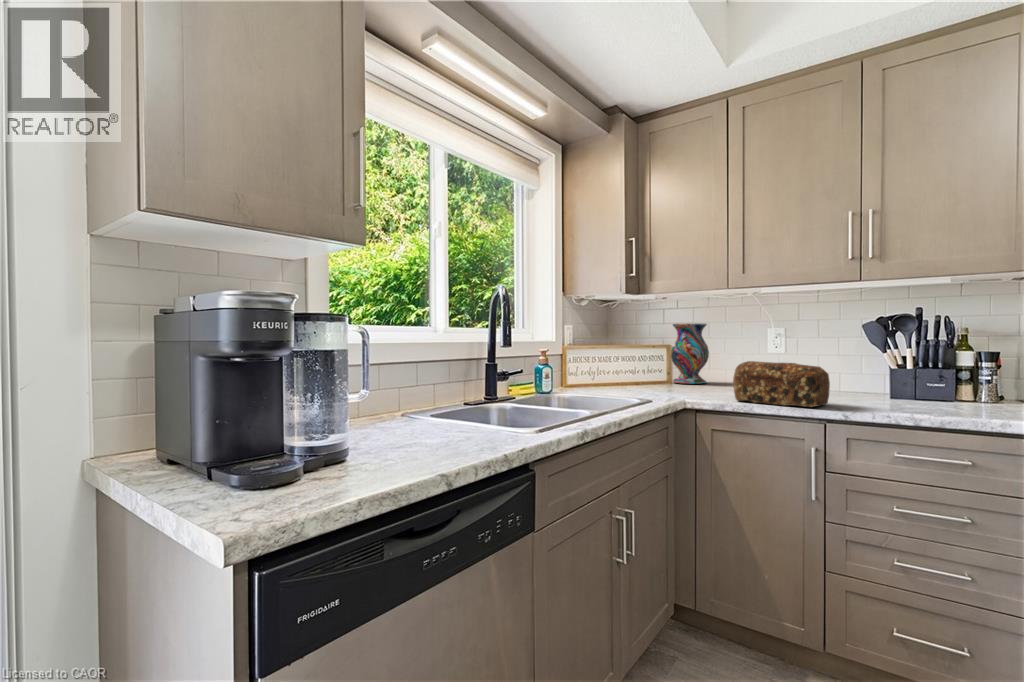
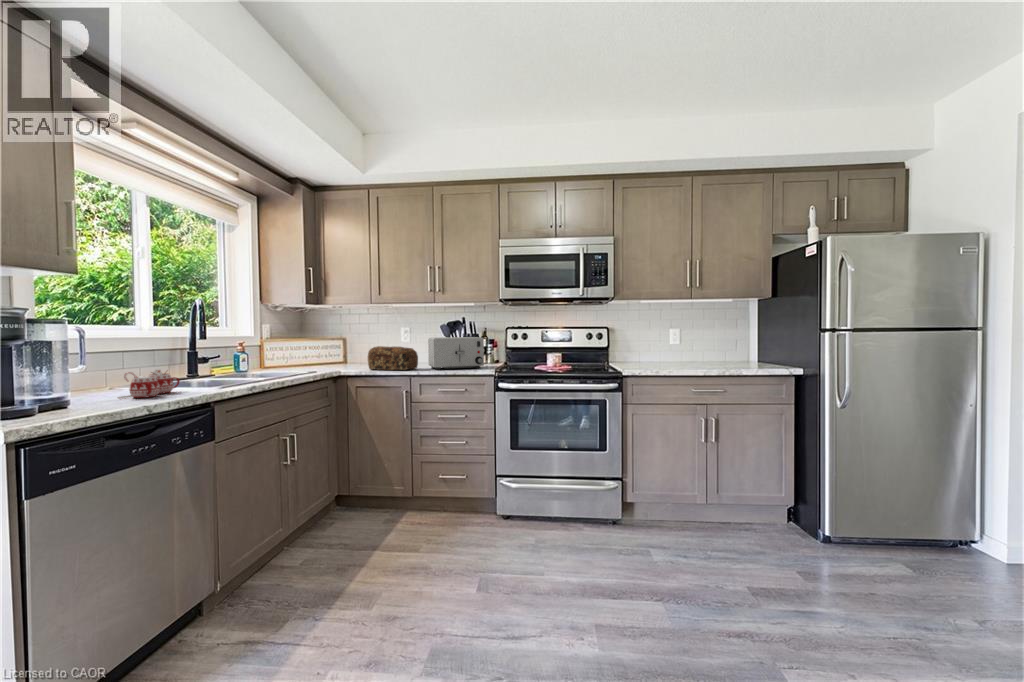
vase: present [671,324,709,384] -> none [344,324,370,363]
toaster: none [848,348,993,413] -> present [428,337,484,370]
mug: none [408,396,485,445] -> present [118,369,180,399]

